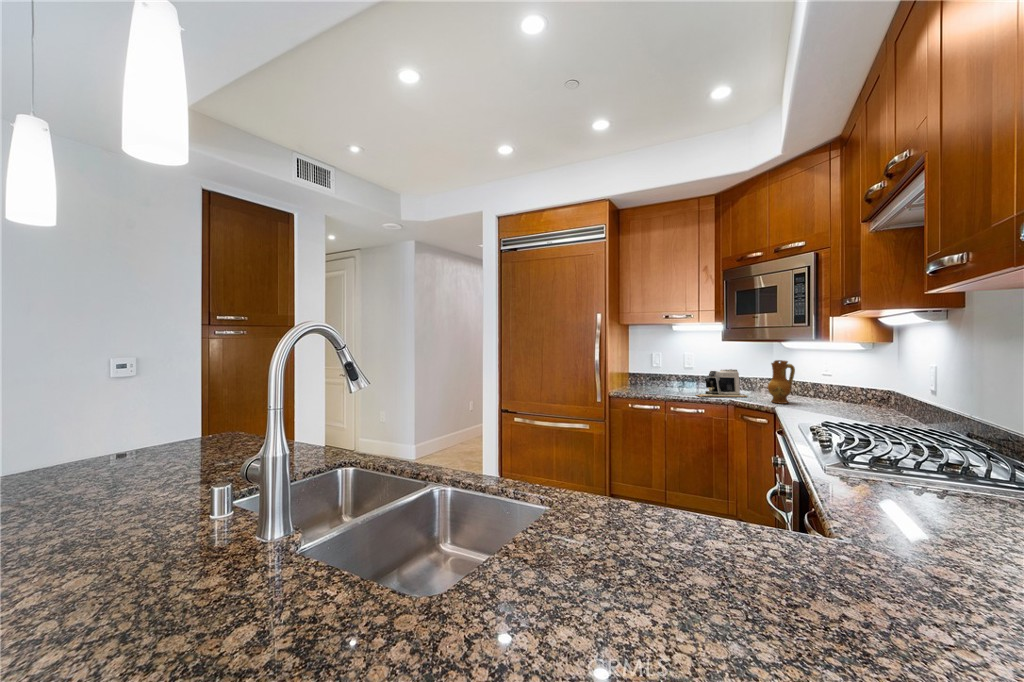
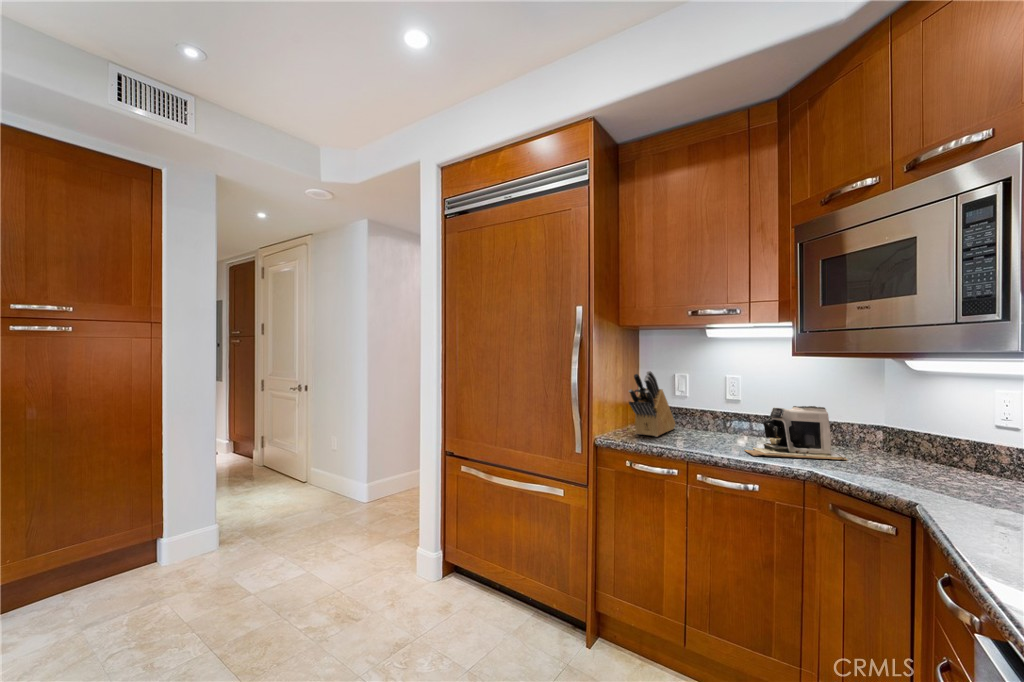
knife block: none [629,352,653,391] -> present [629,371,675,437]
ceramic jug: present [768,360,795,404] -> none [892,394,955,484]

